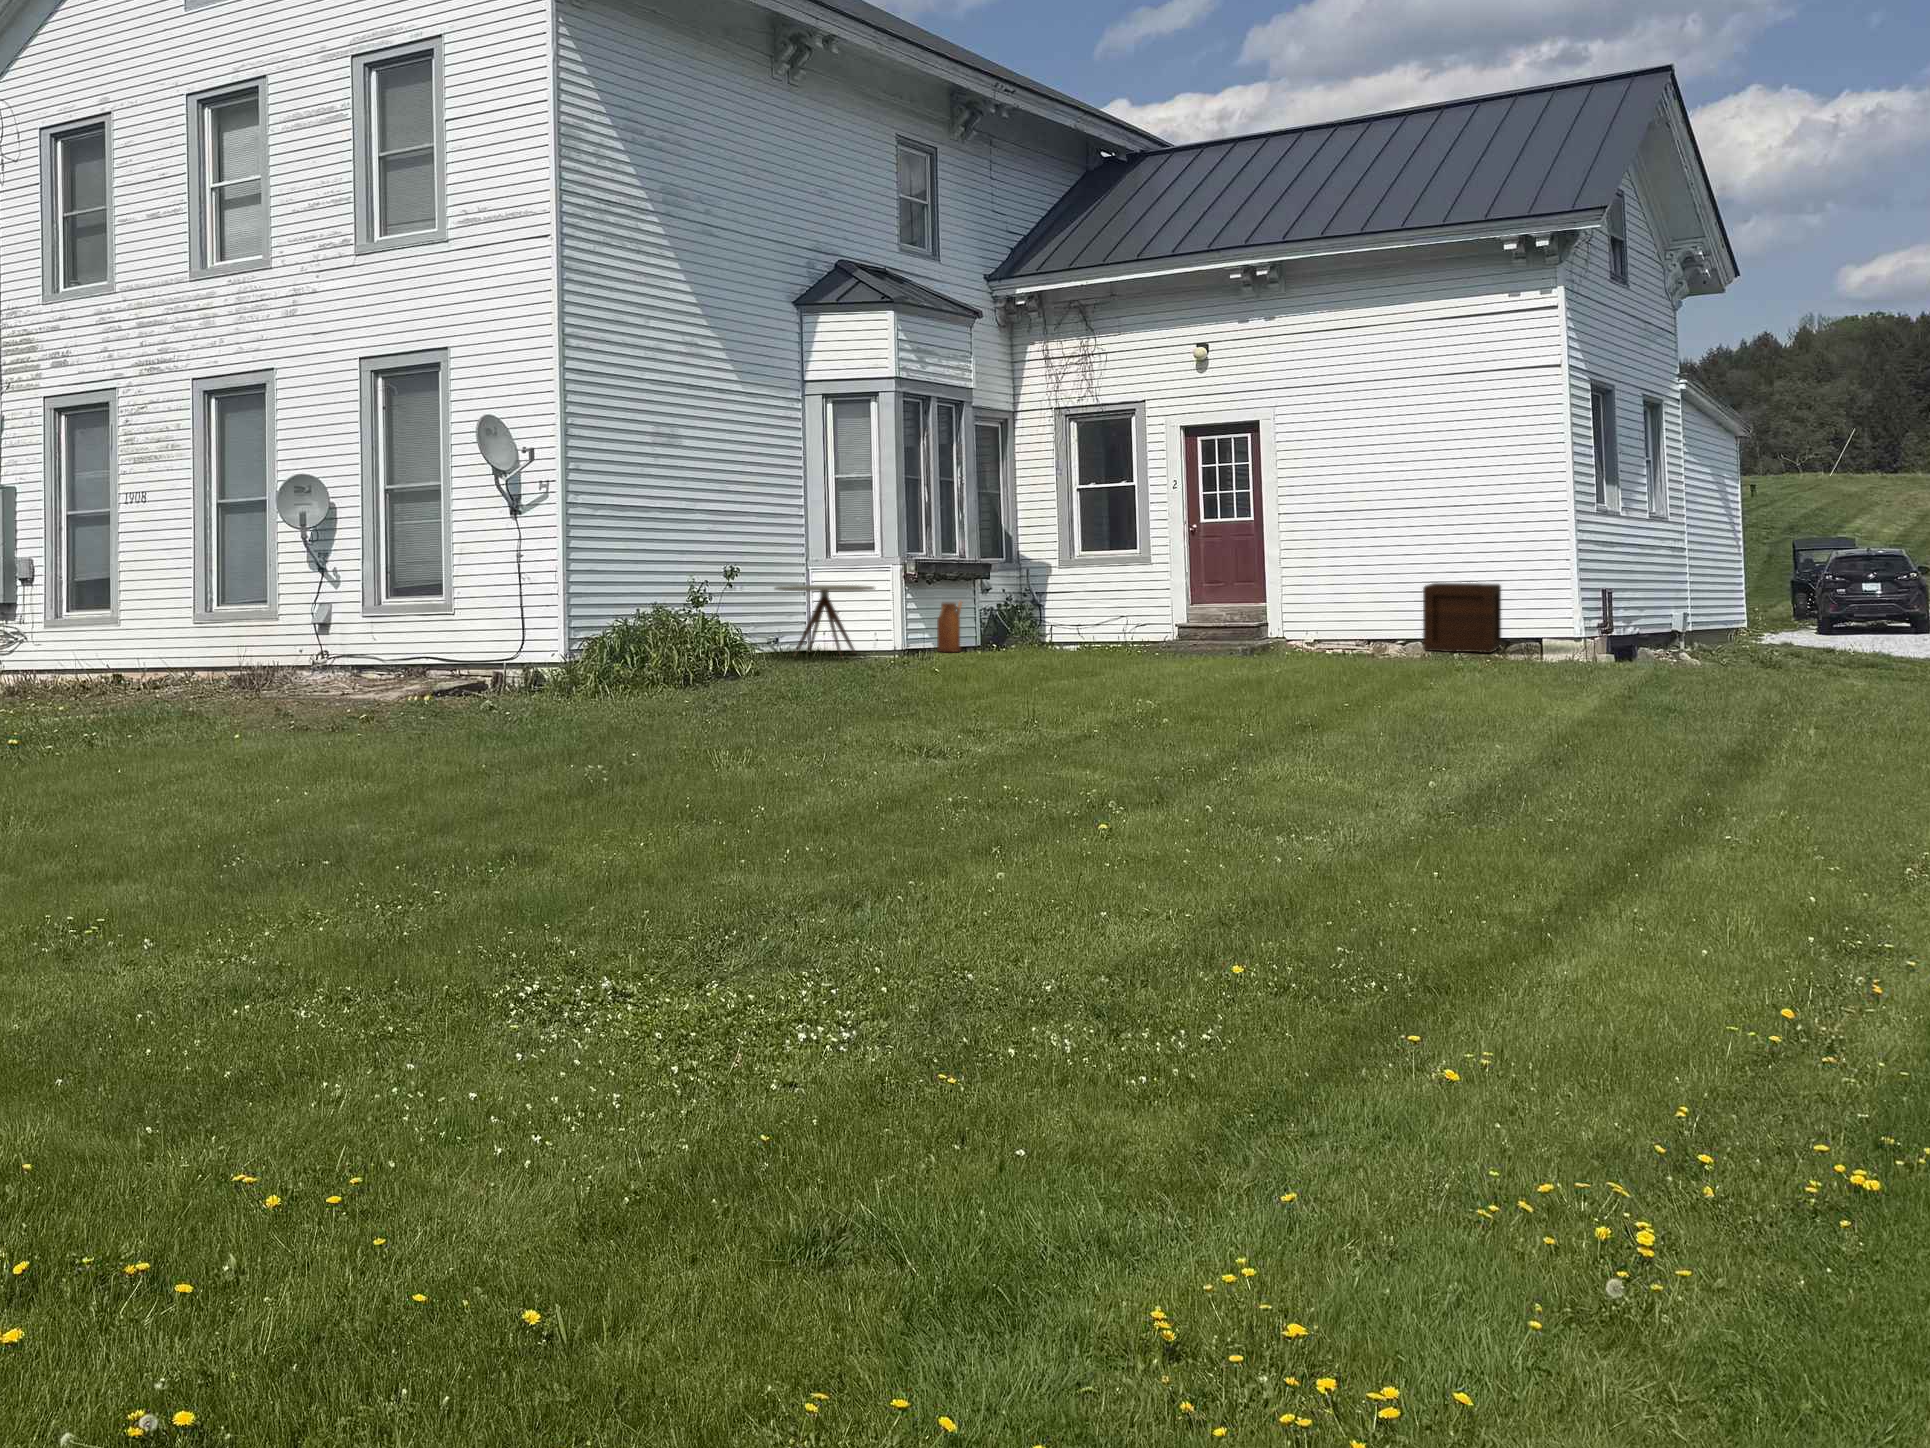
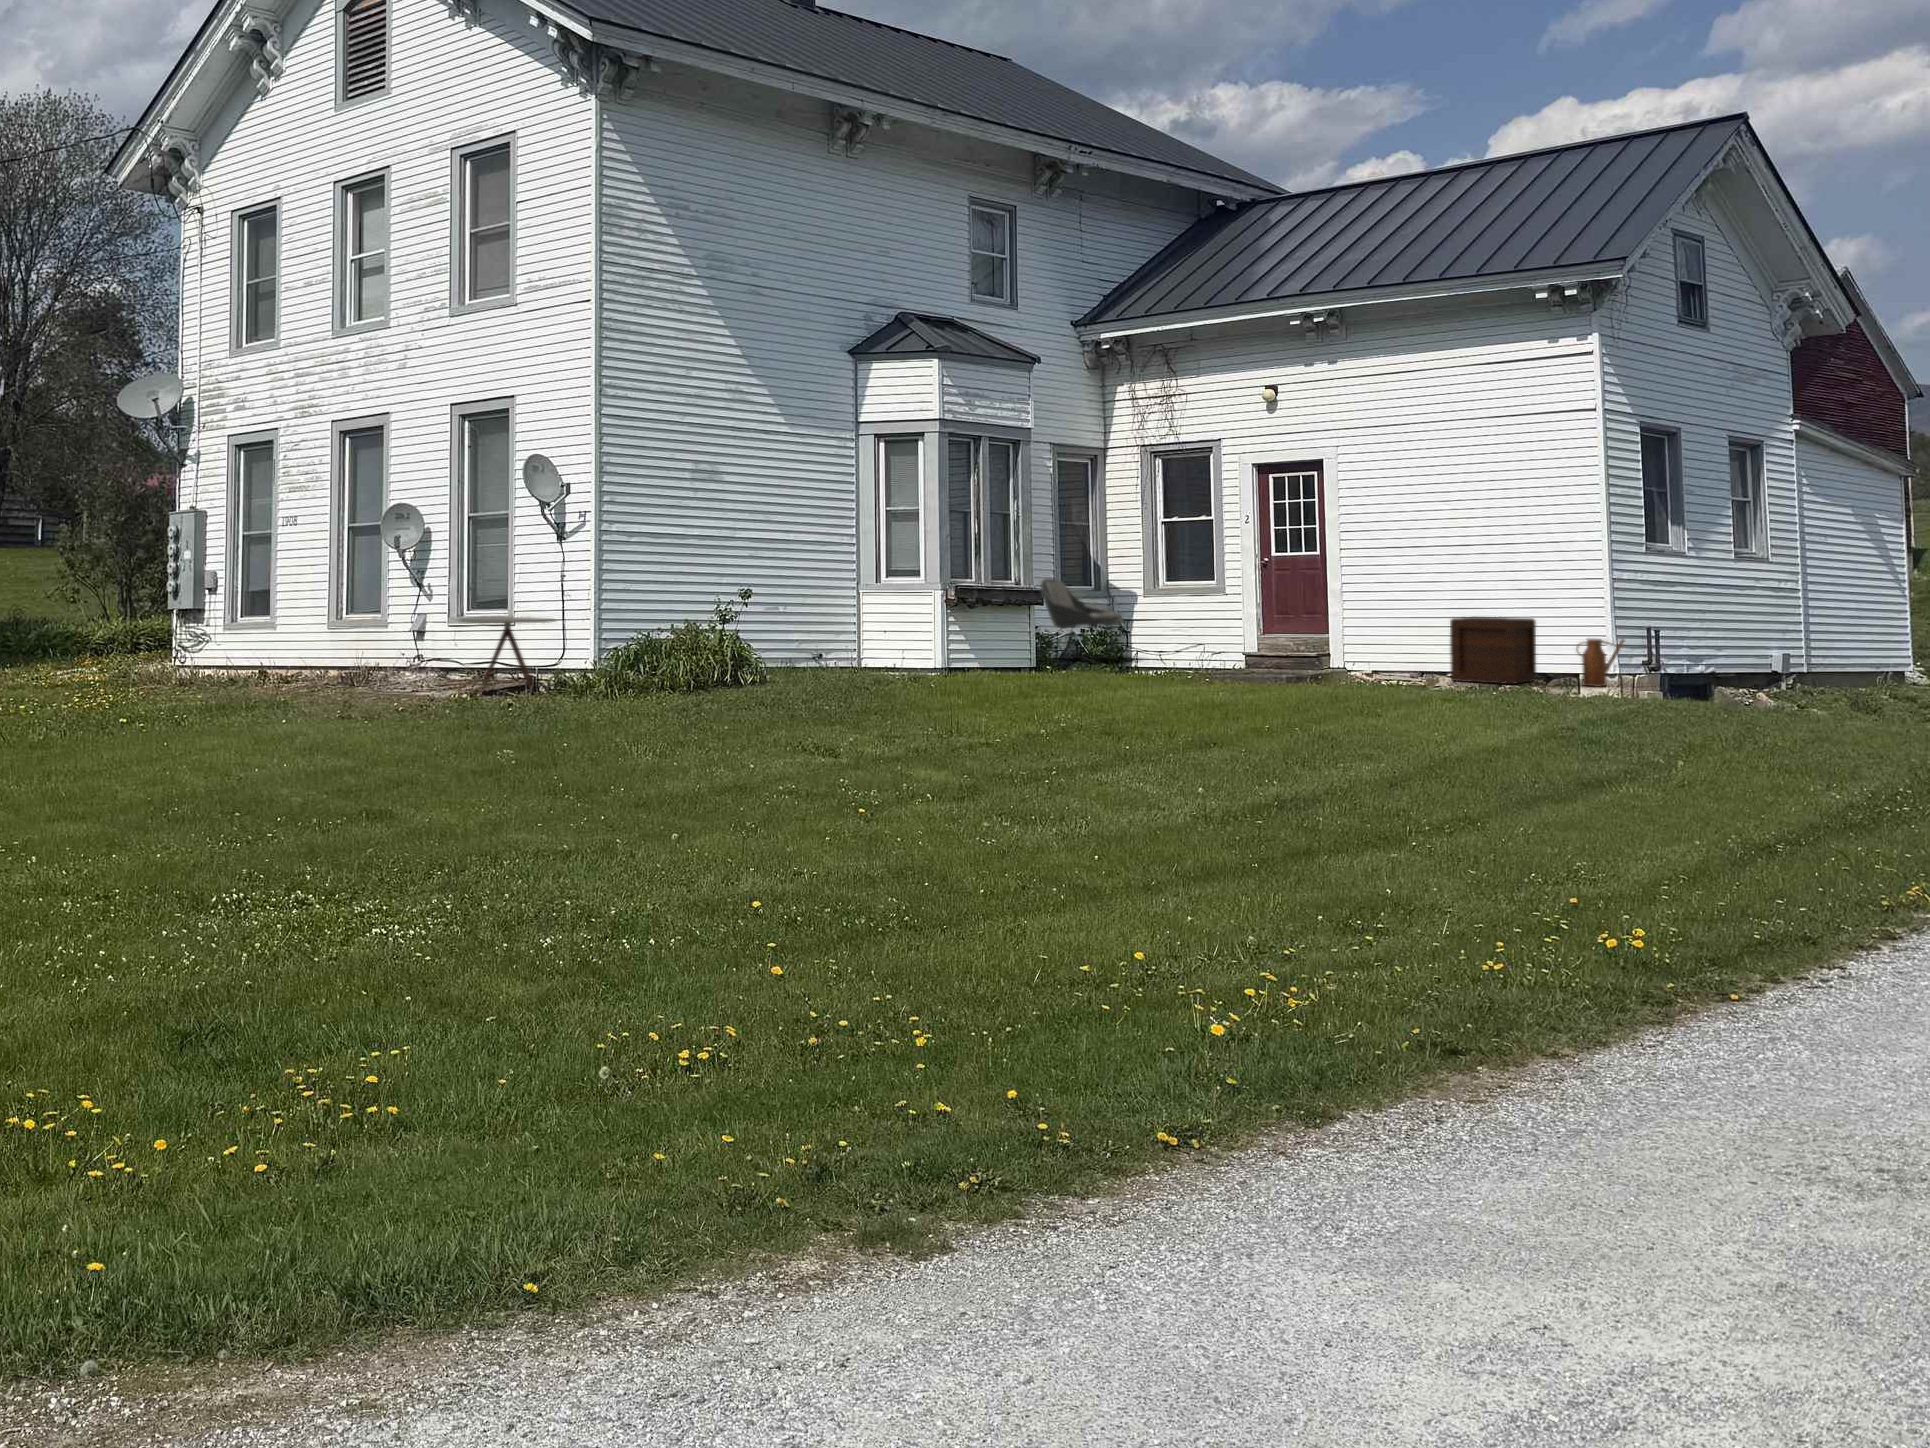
lounge chair: none [980,549,1064,640] -> present [1040,578,1124,662]
round table: present [775,585,875,657] -> present [459,617,556,687]
watering can: present [937,601,962,652] -> present [1577,638,1624,687]

